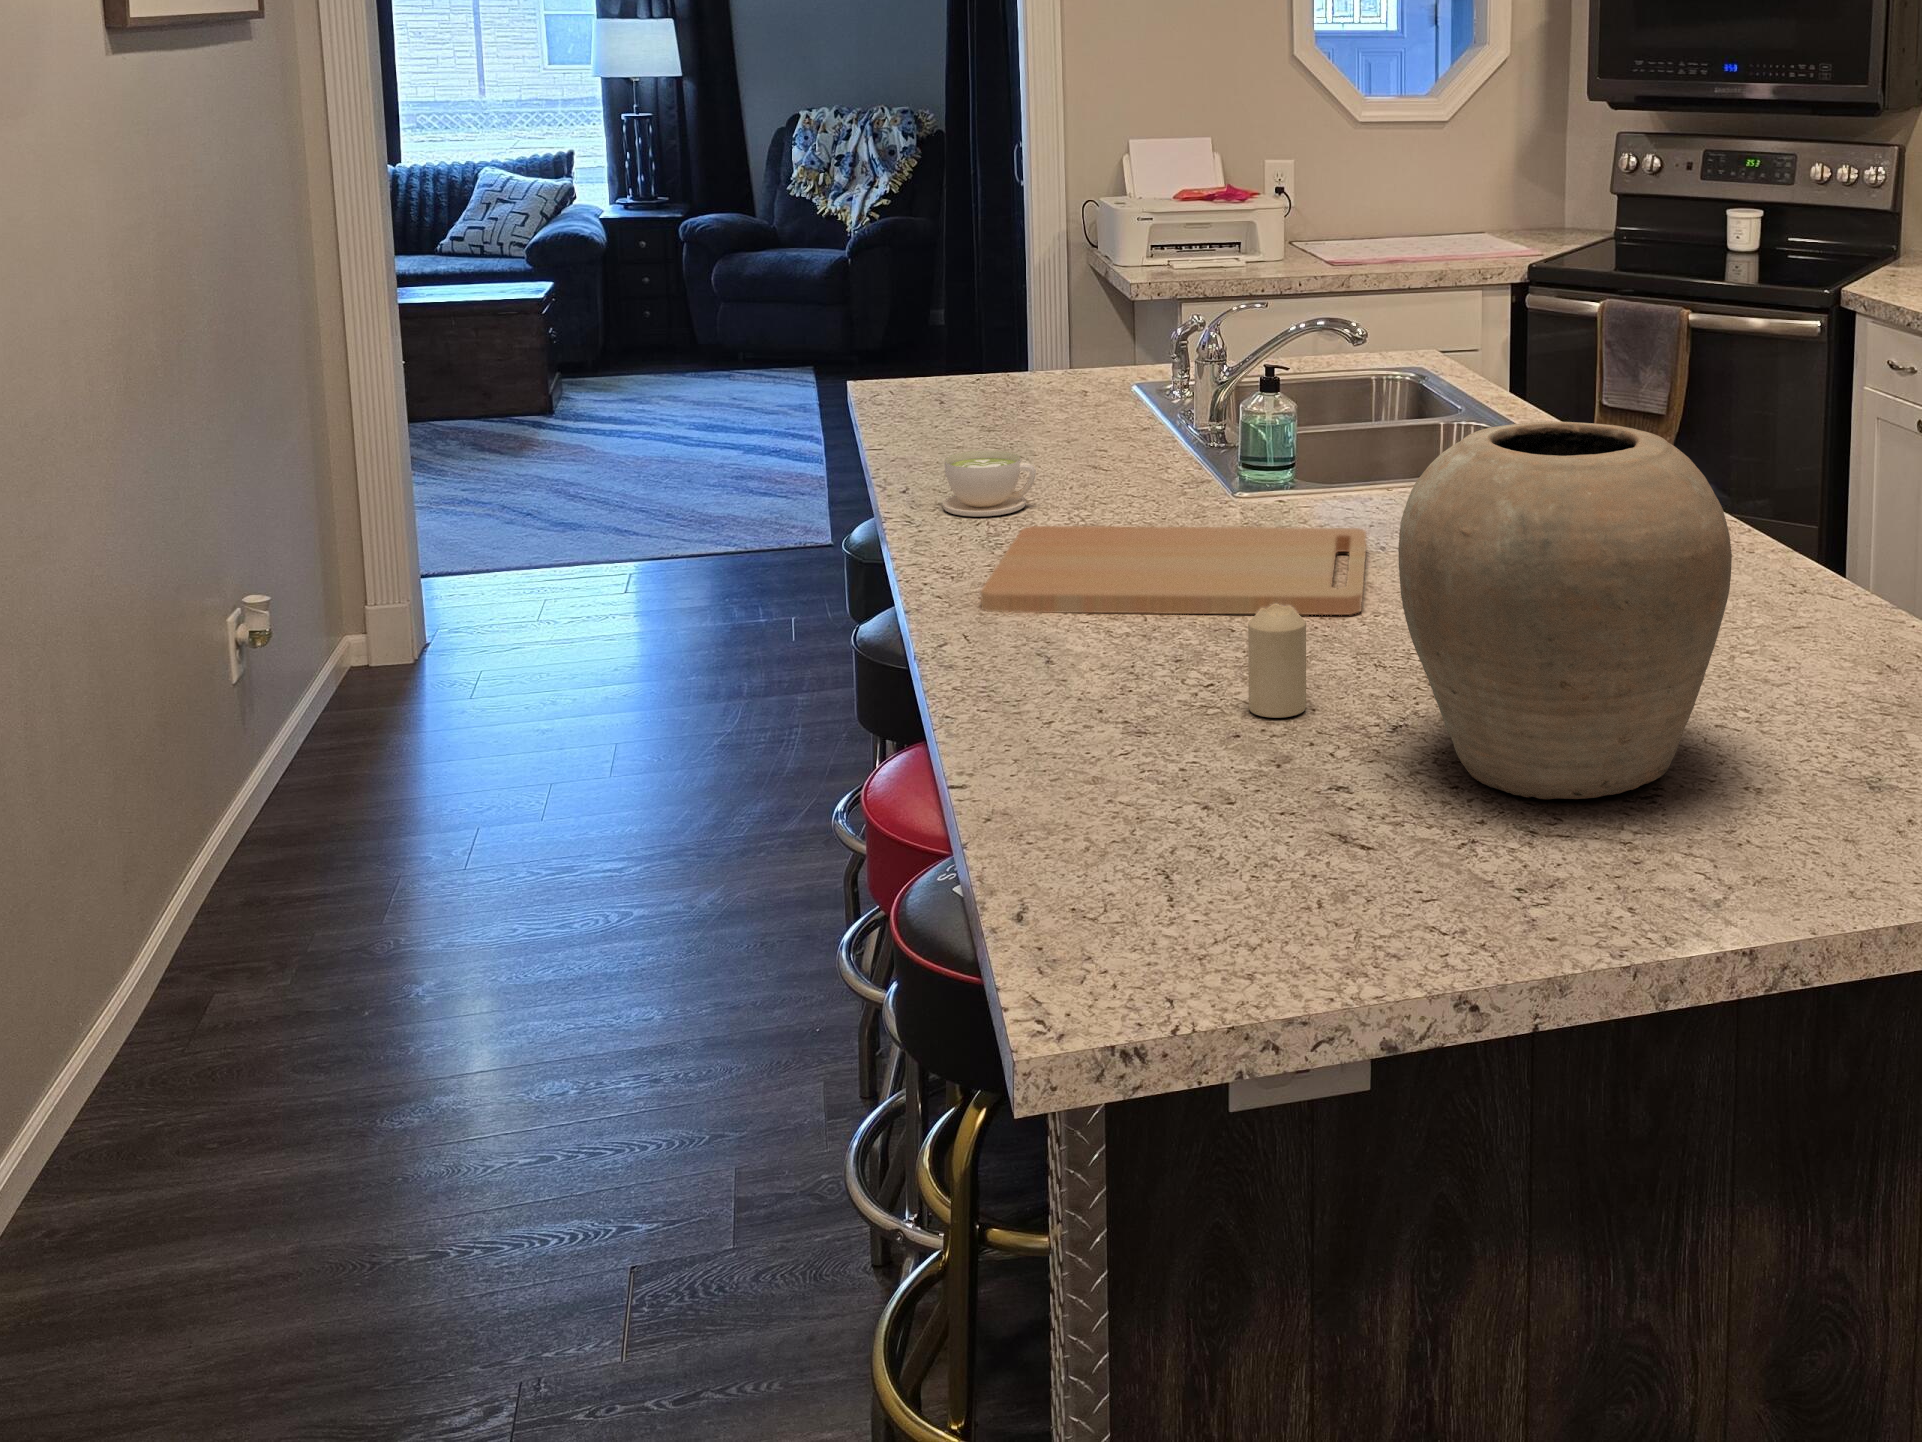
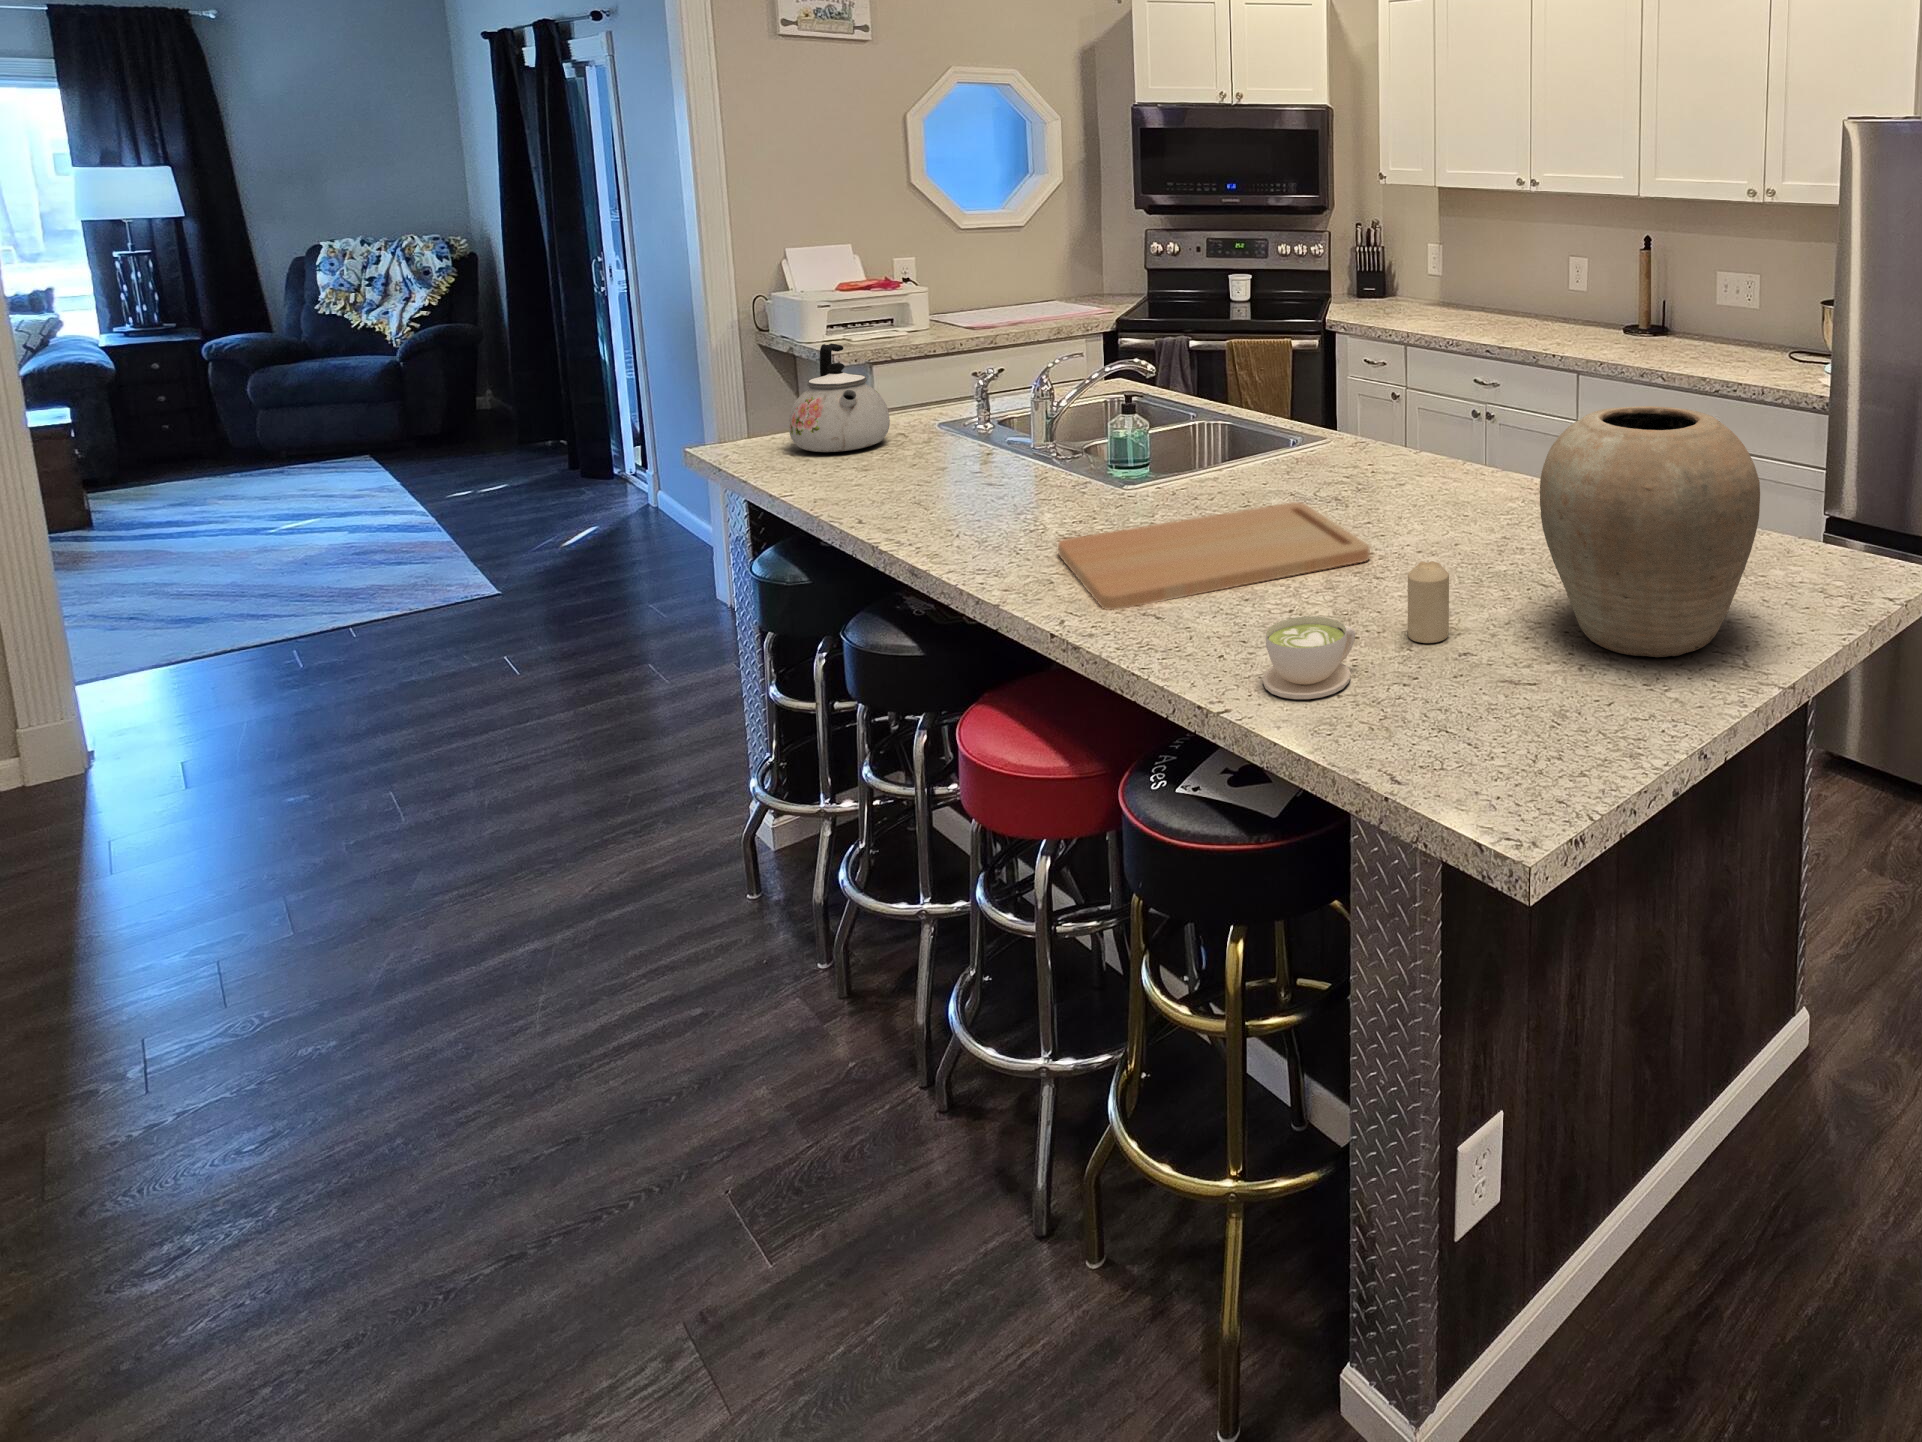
kettle: none [926,260,1042,398] -> present [789,343,890,452]
coffee cup: present [942,451,1036,517] -> present [1262,616,1355,699]

